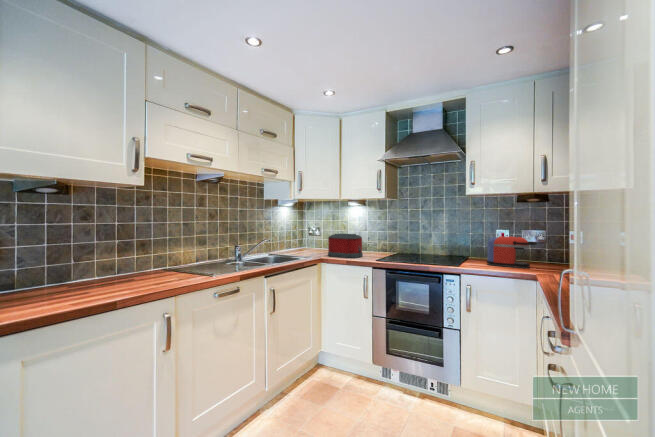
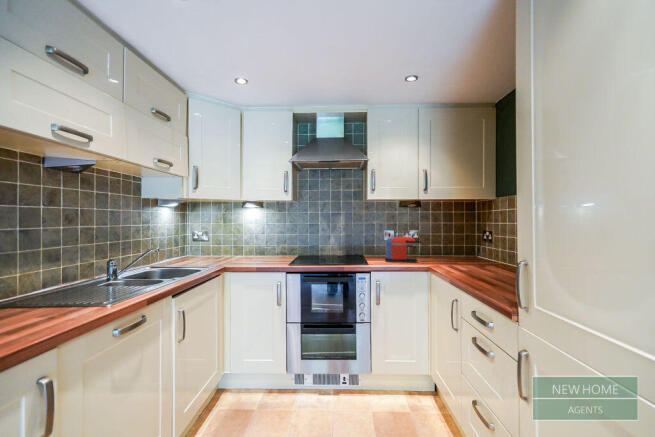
toaster: present [328,234,363,258] -> none [230,238,269,265]

